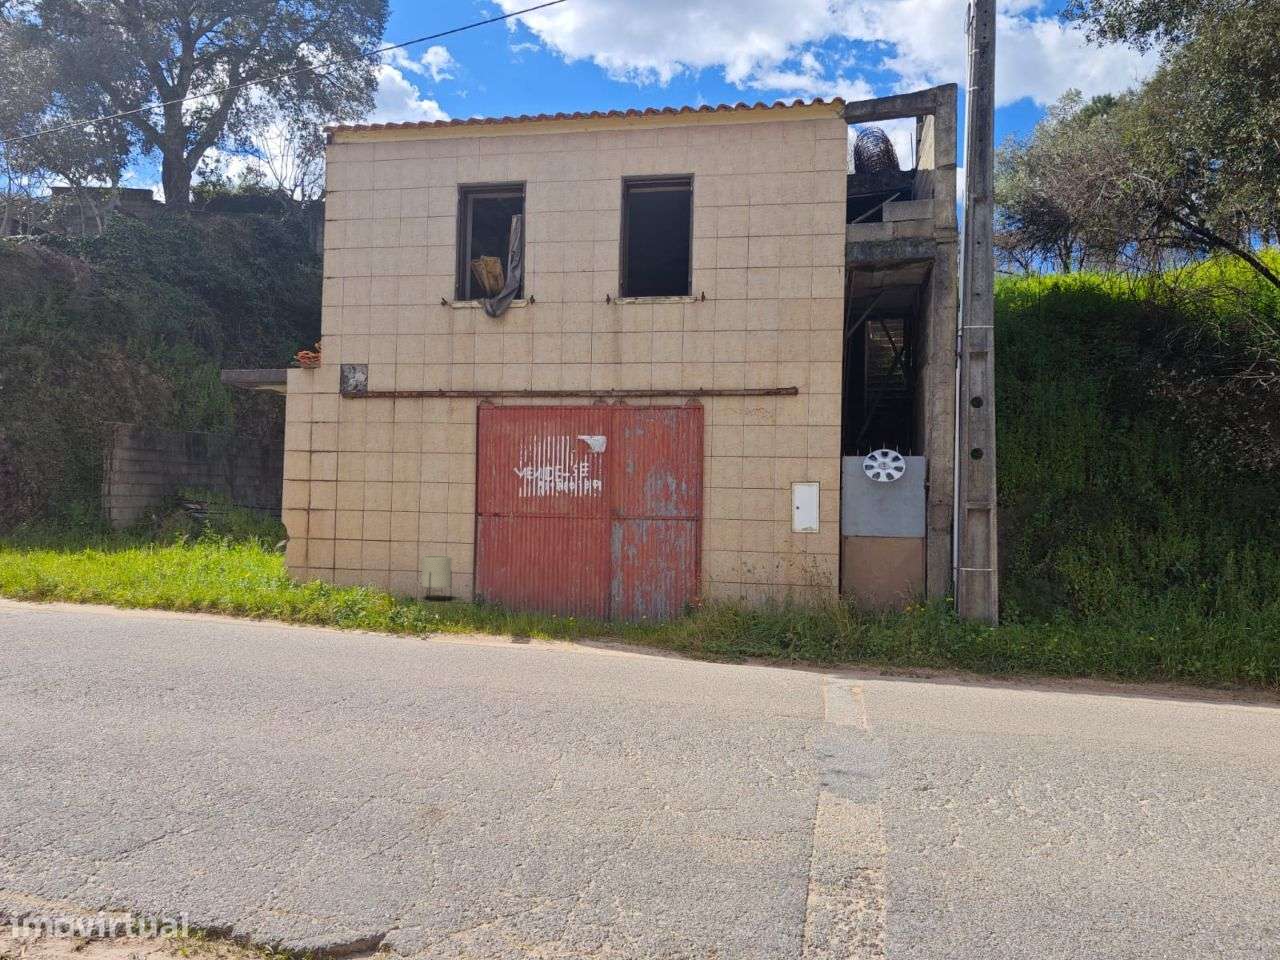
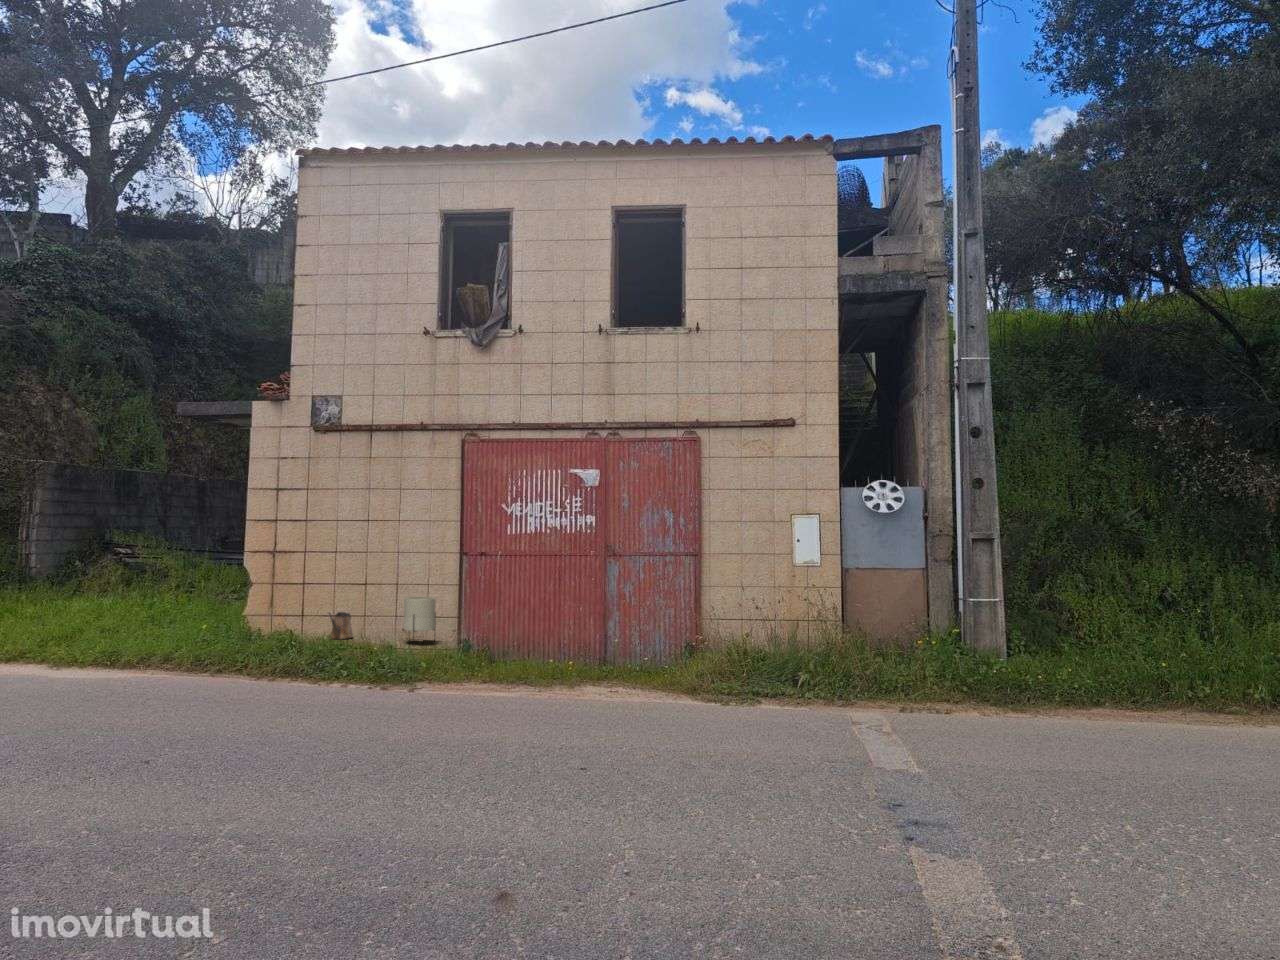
watering can: none [350,568,377,594] -> present [328,612,353,639]

